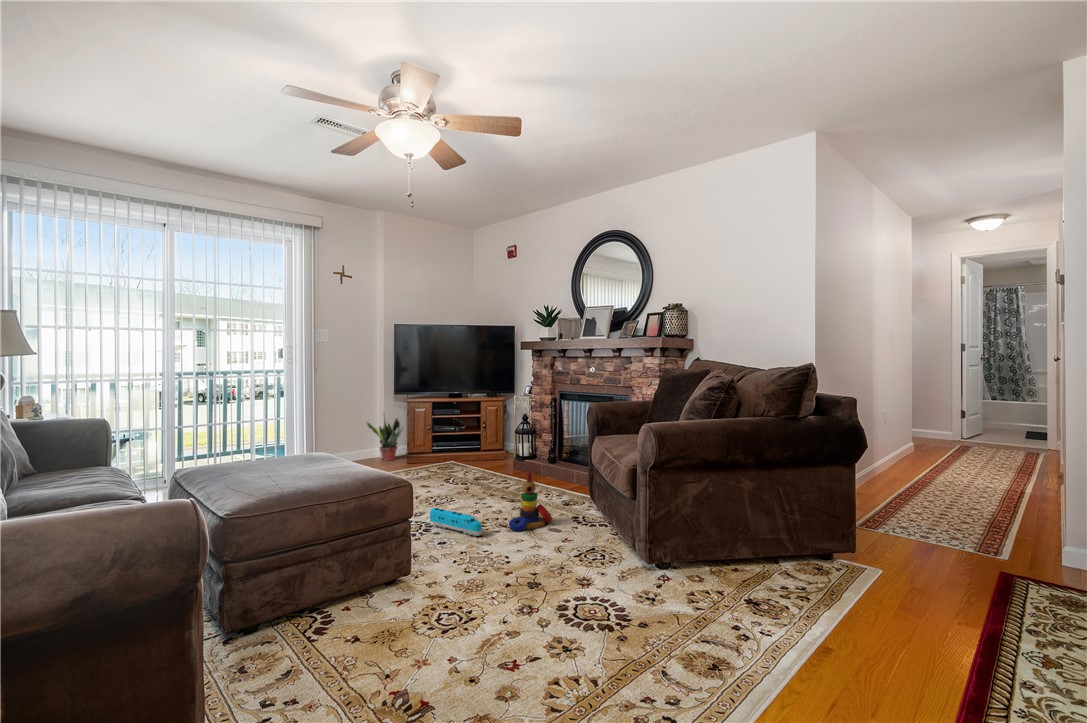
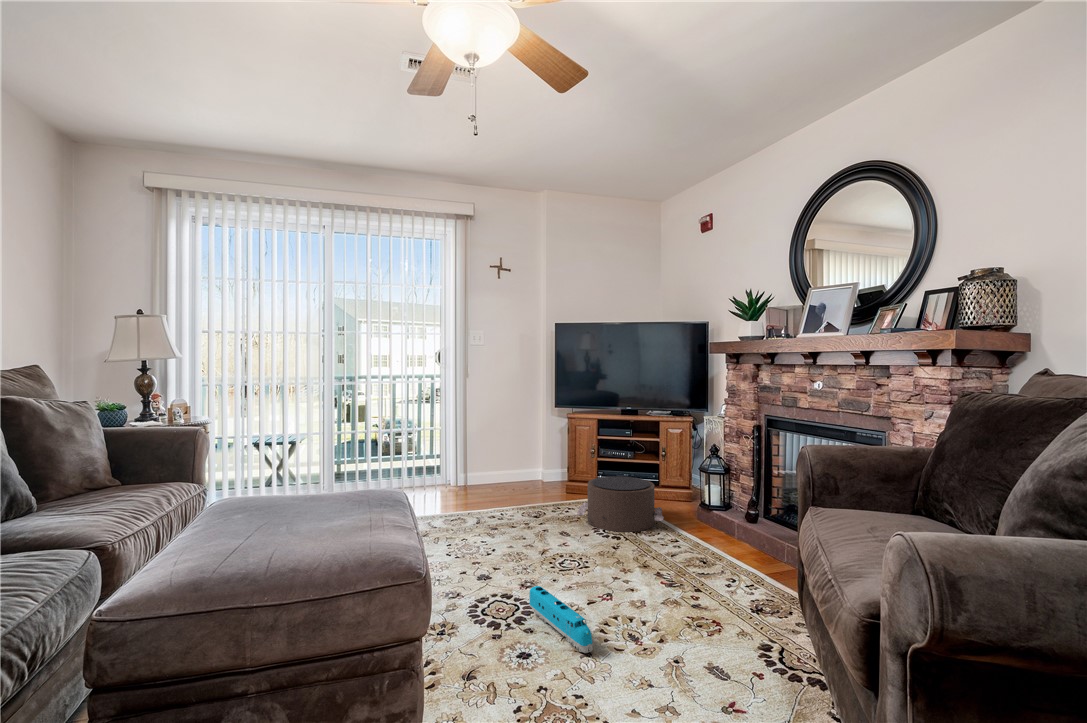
potted plant: present [367,414,404,461] -> none [523,427,565,487]
pouf: none [431,443,495,481] -> present [577,476,664,532]
stacking toy: present [509,471,553,531] -> none [640,555,720,657]

